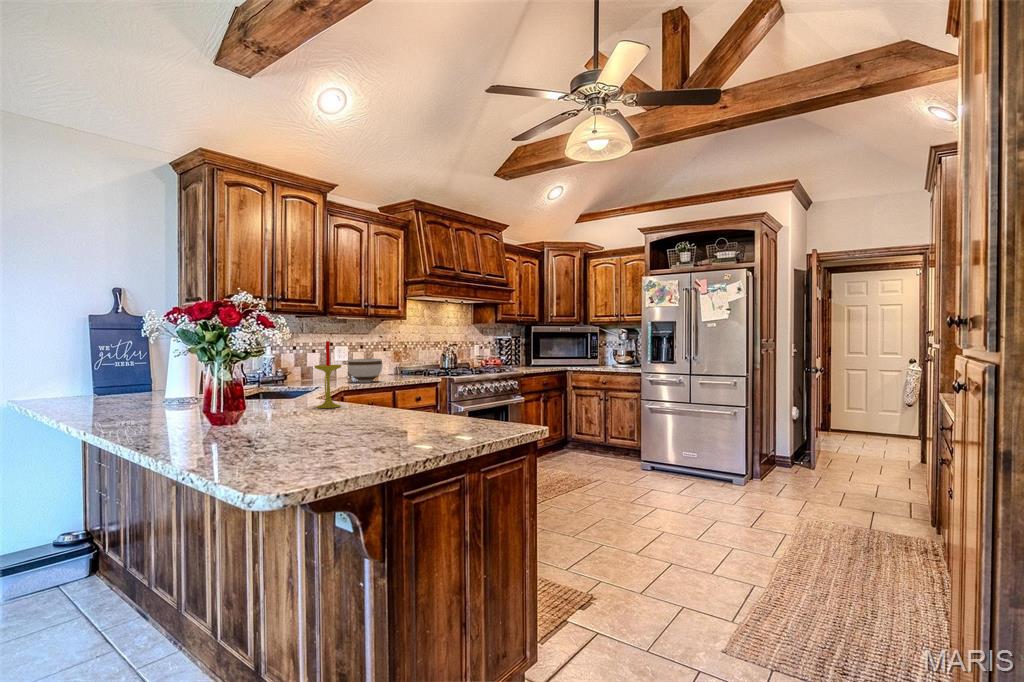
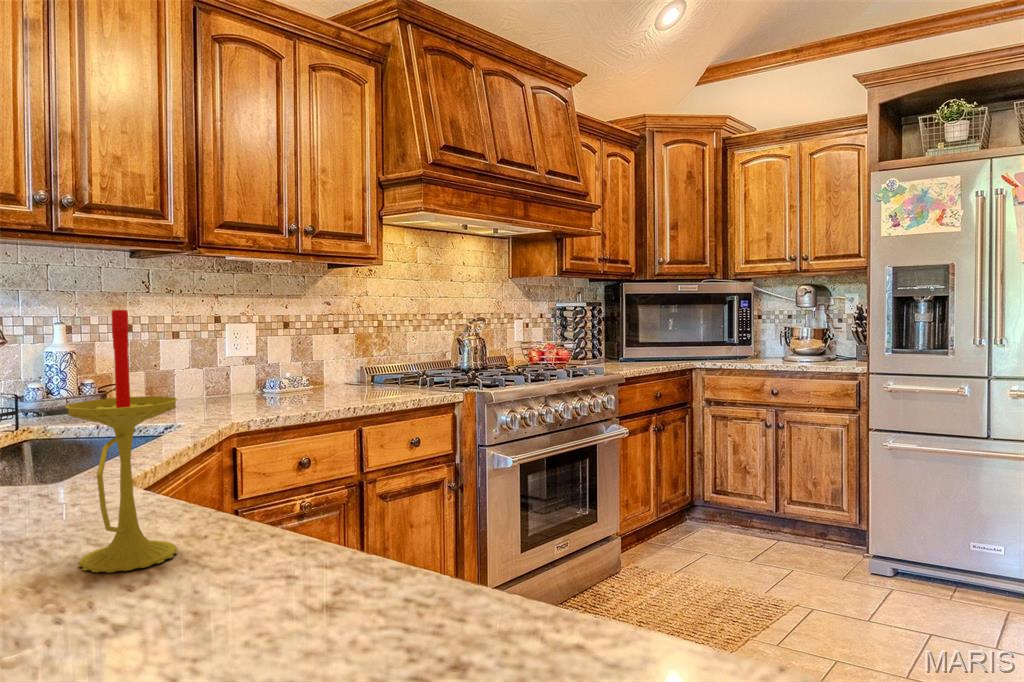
bowl: present [348,359,383,383] -> none [248,352,332,411]

